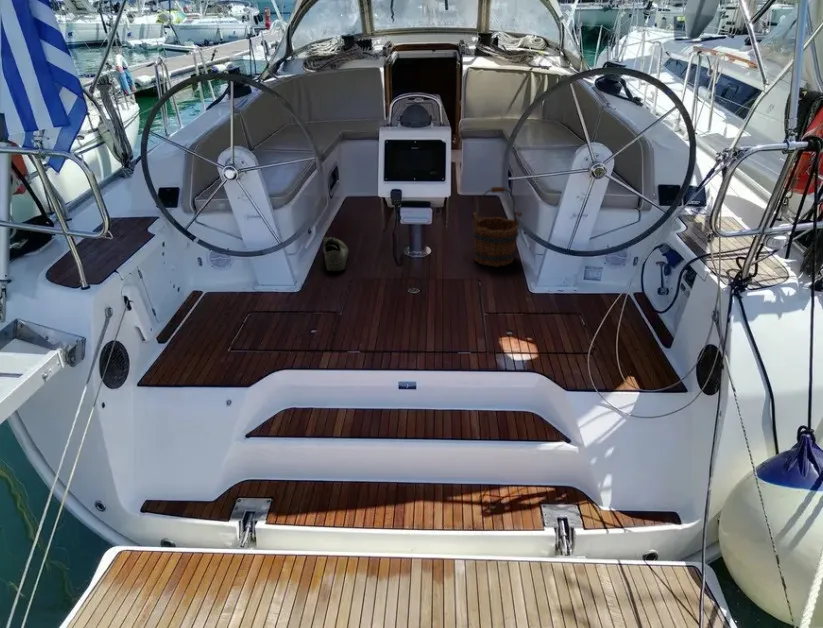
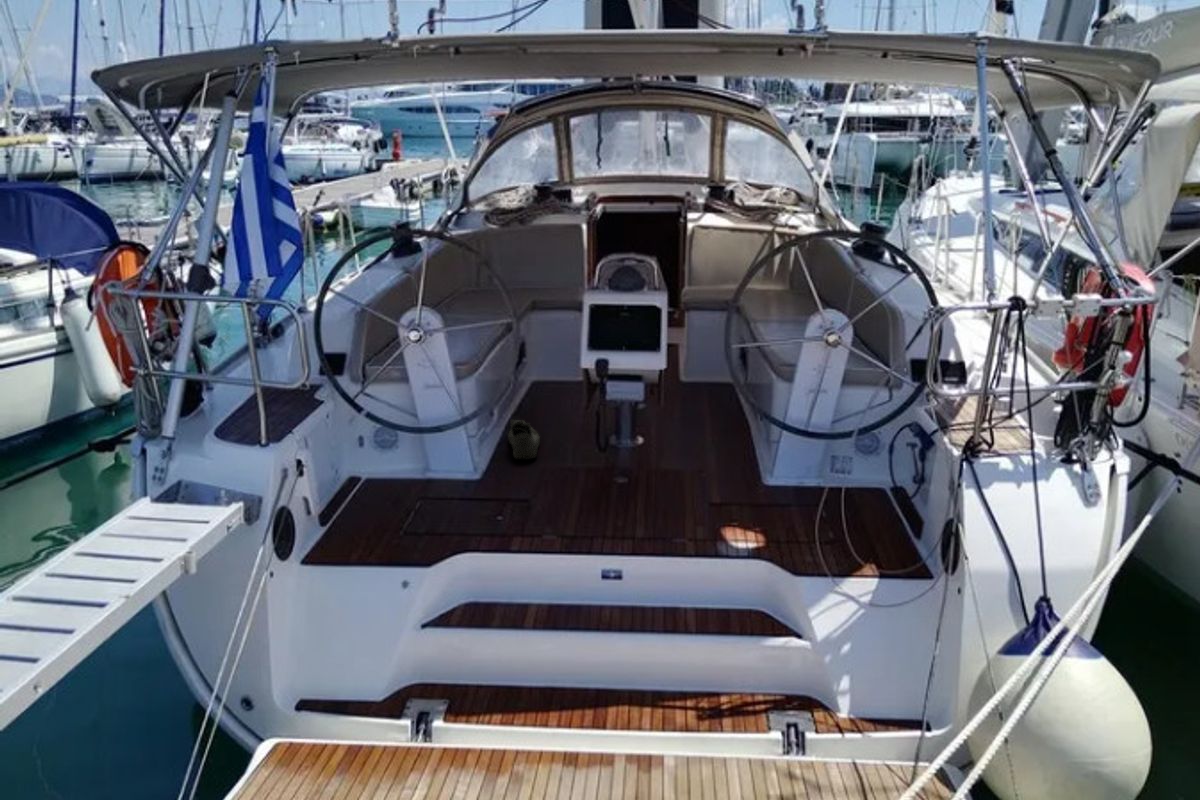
wooden bucket: present [471,187,521,267] -> none [693,362,755,458]

